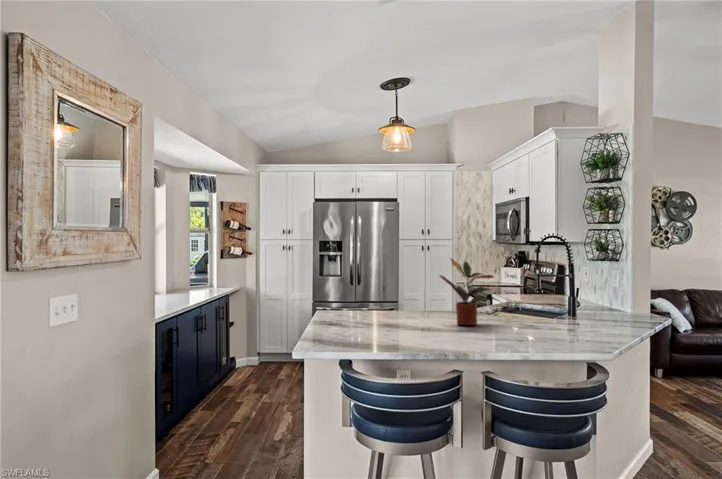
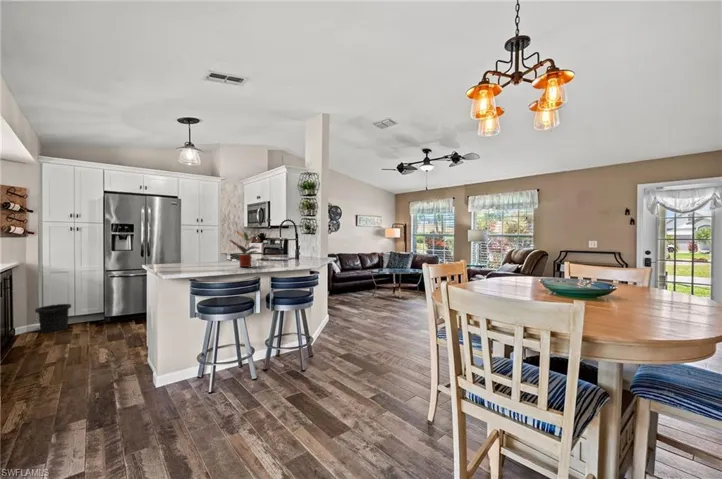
trash can: none [250,339,281,374] -> present [35,304,71,333]

